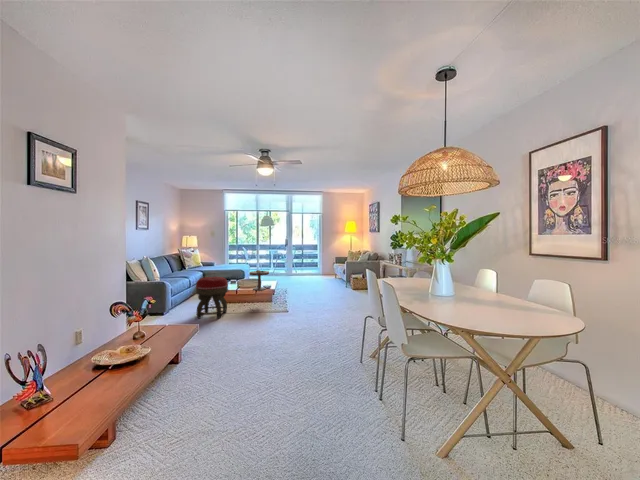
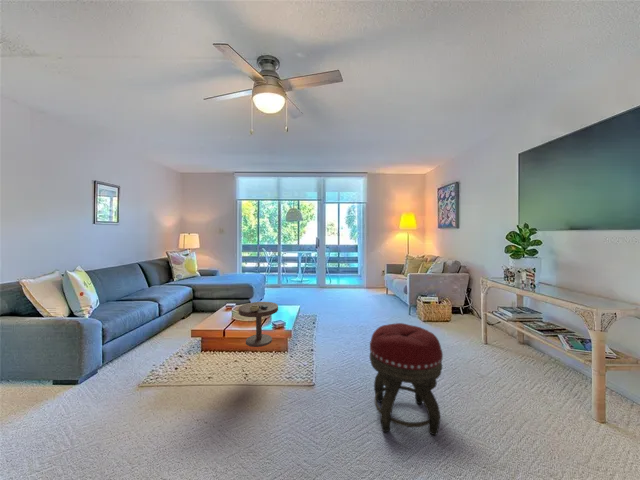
footstool: present [196,277,228,318] -> present [370,323,443,435]

